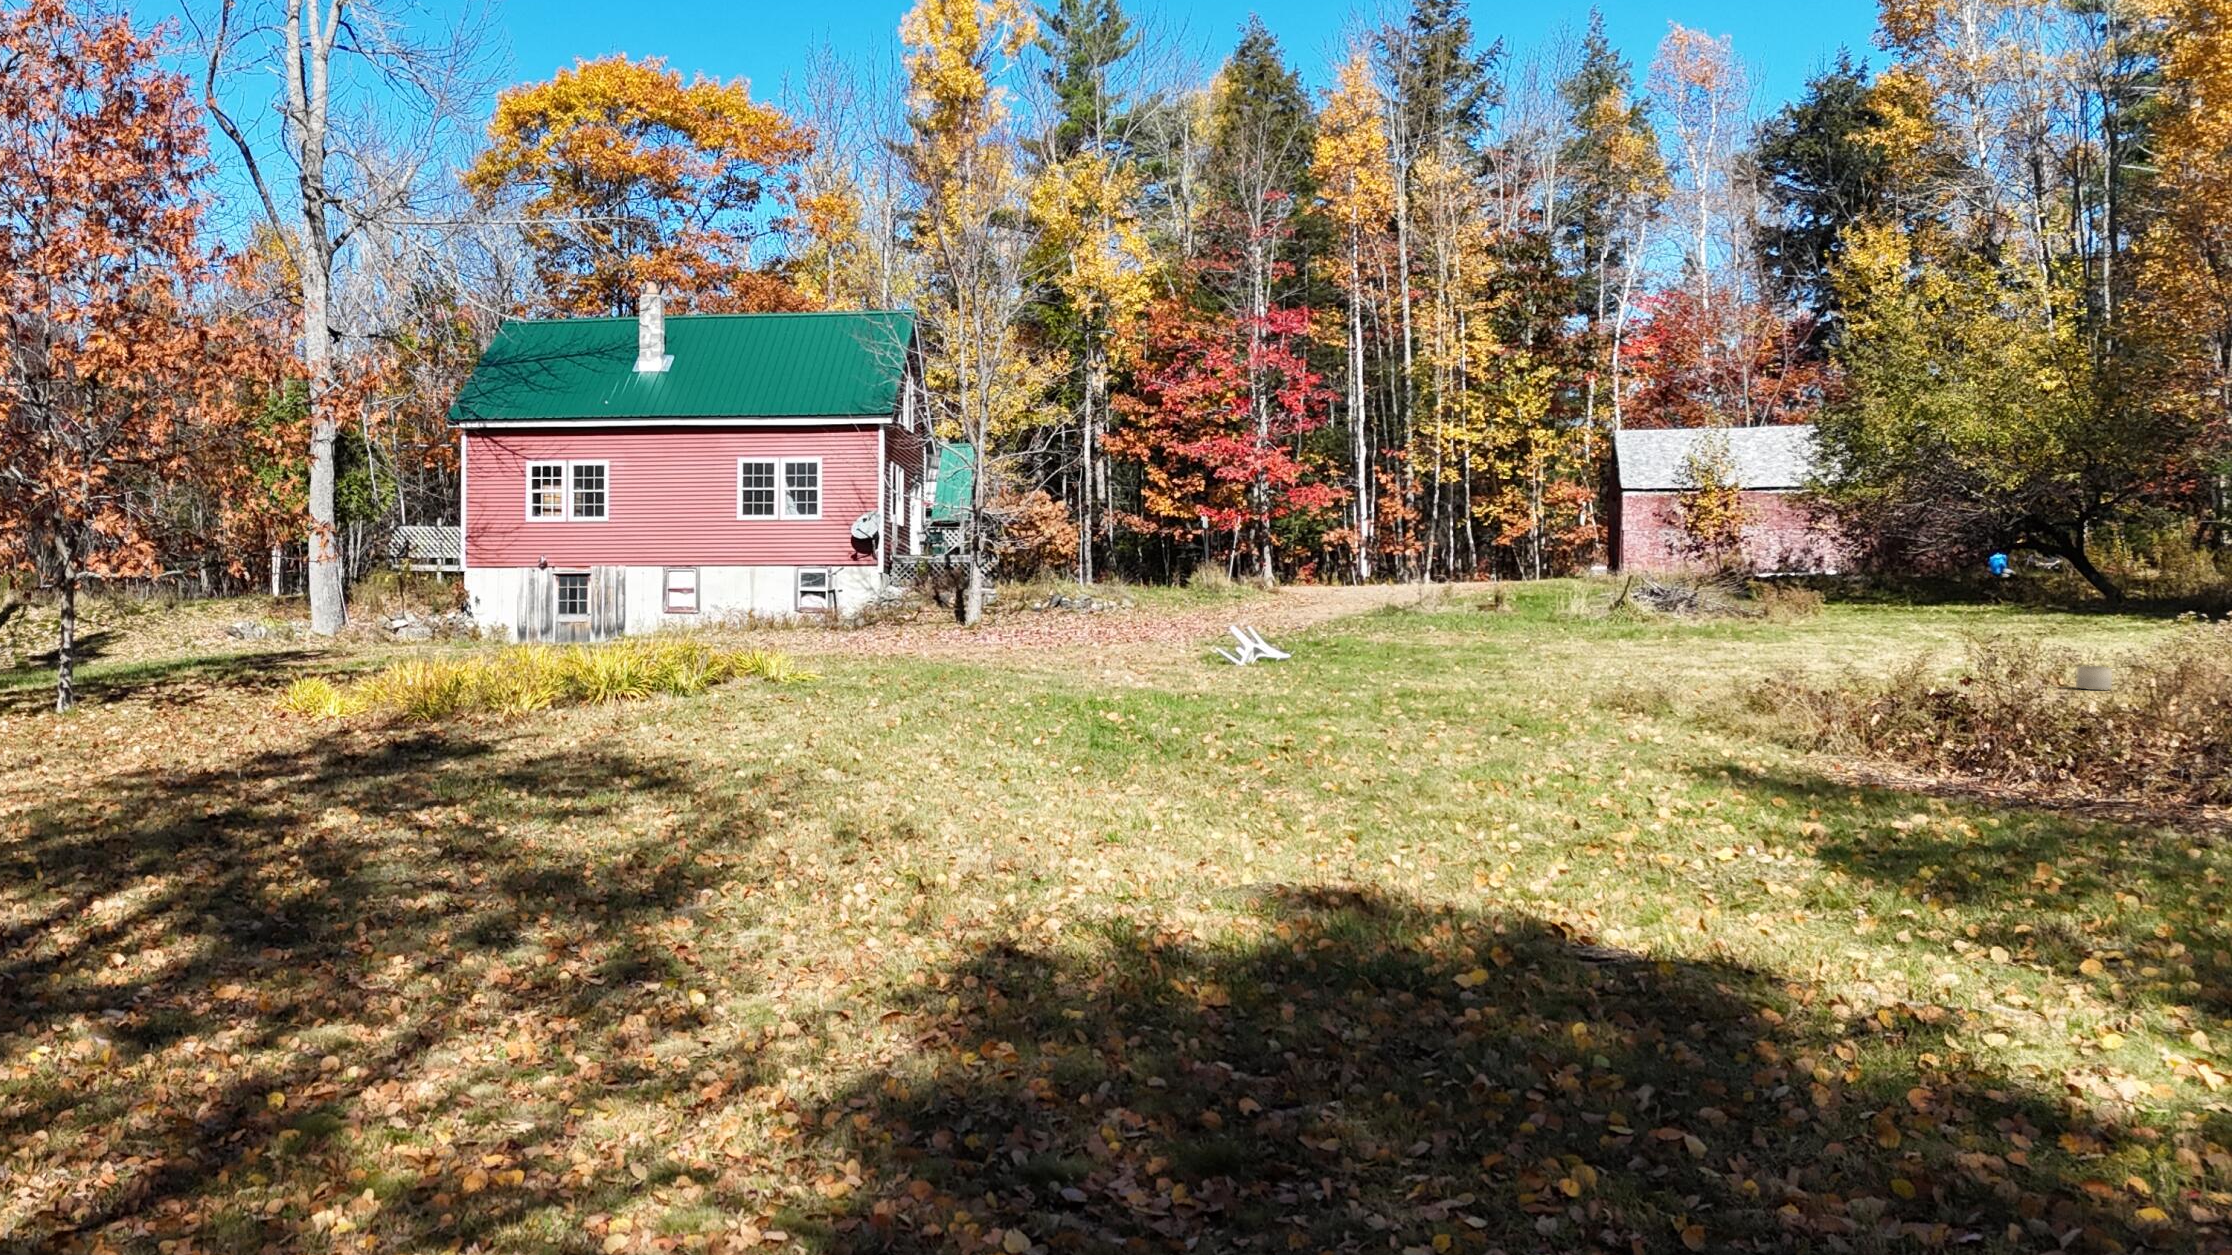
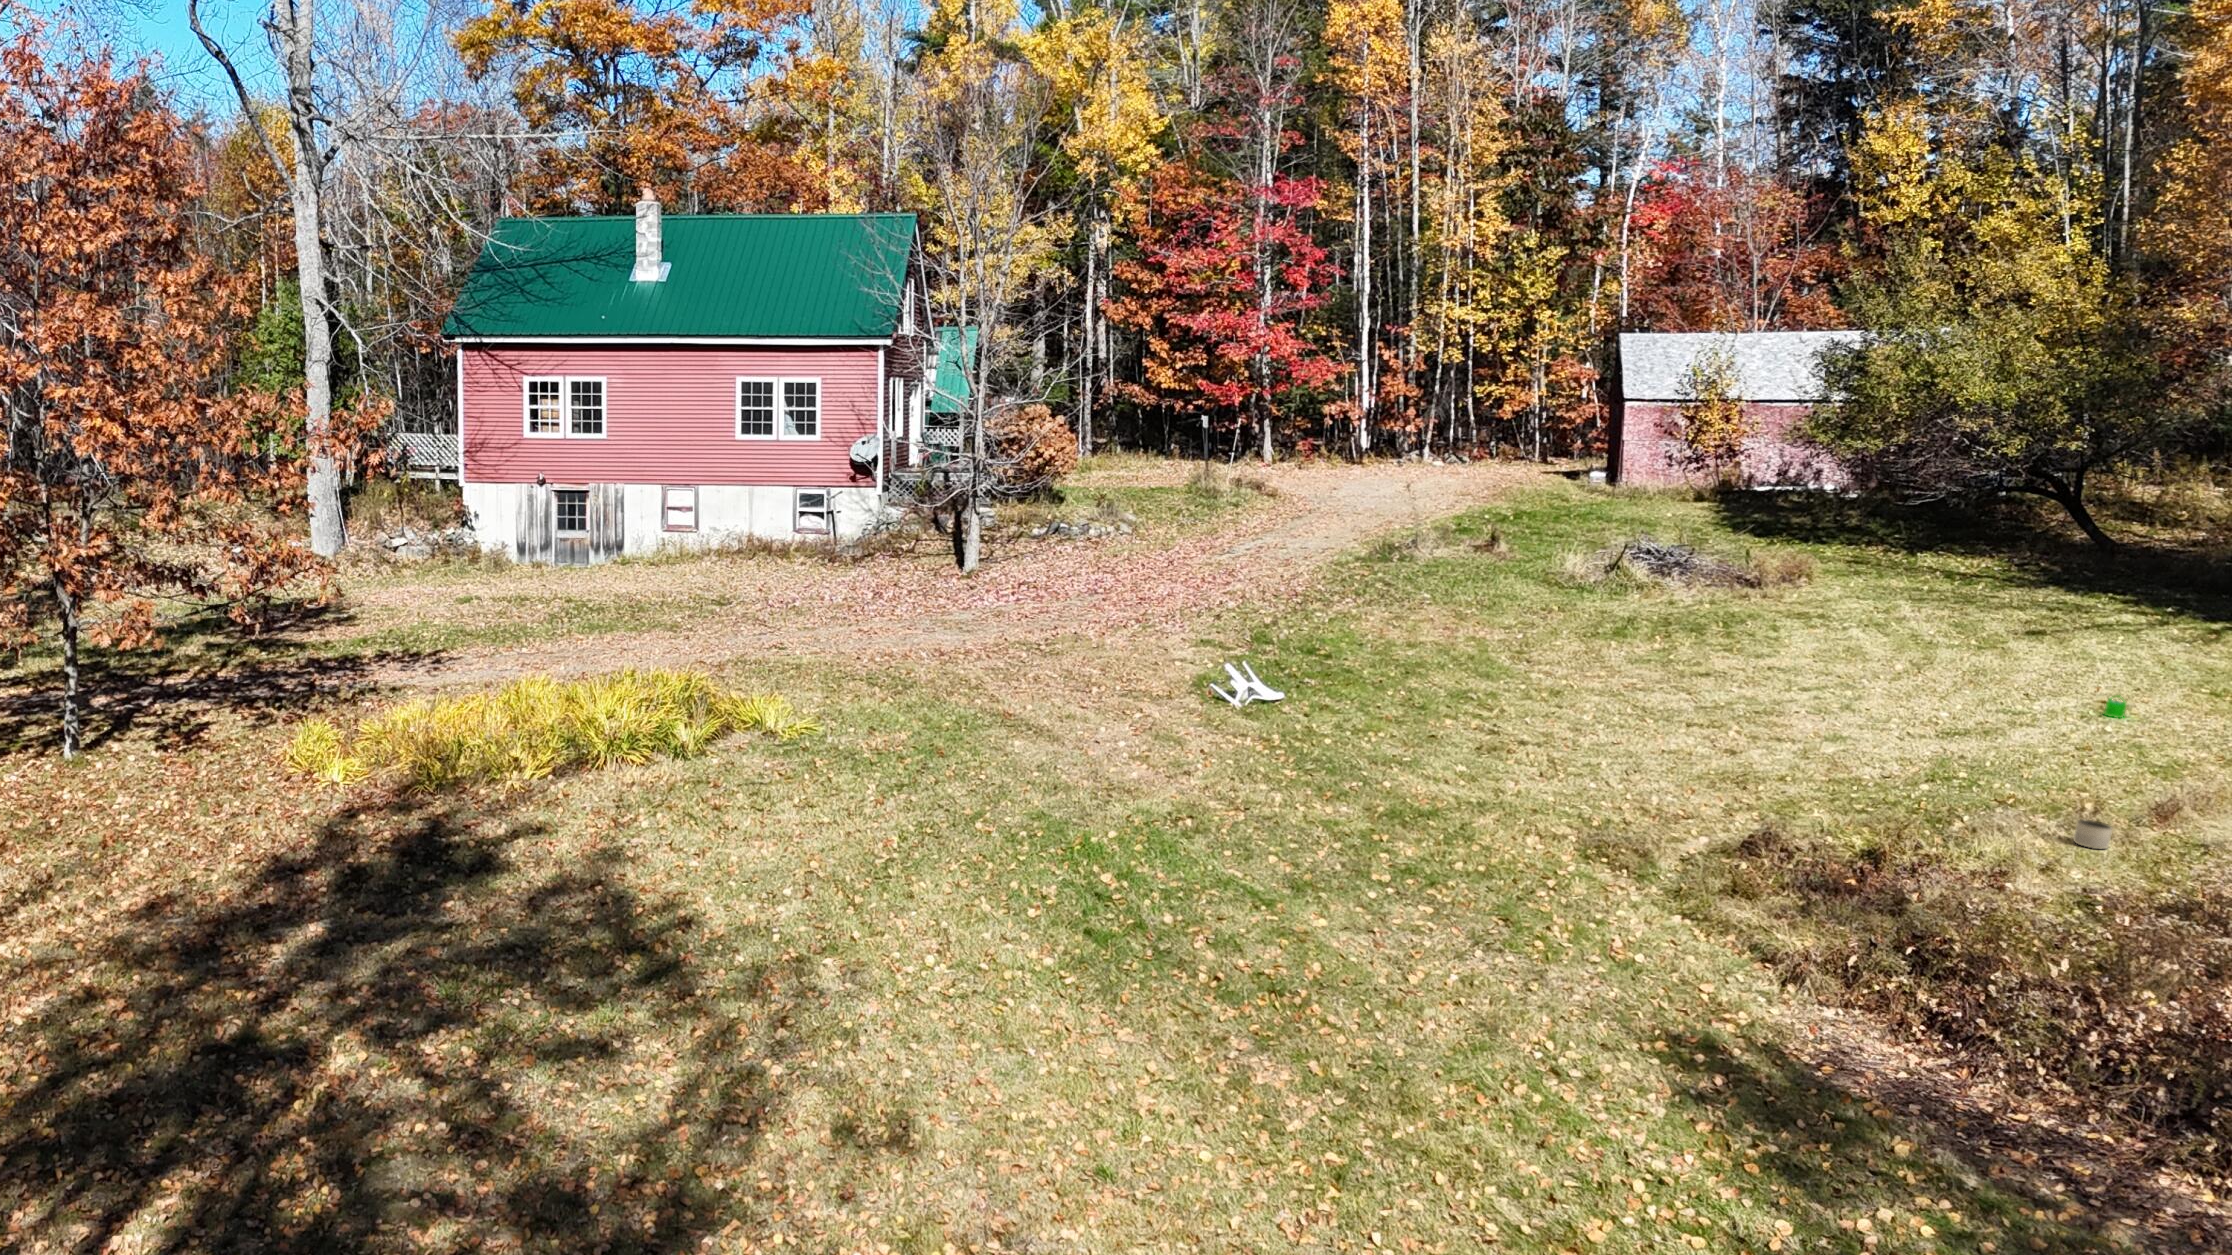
watering can: none [2107,624,2131,647] -> present [2104,696,2126,718]

